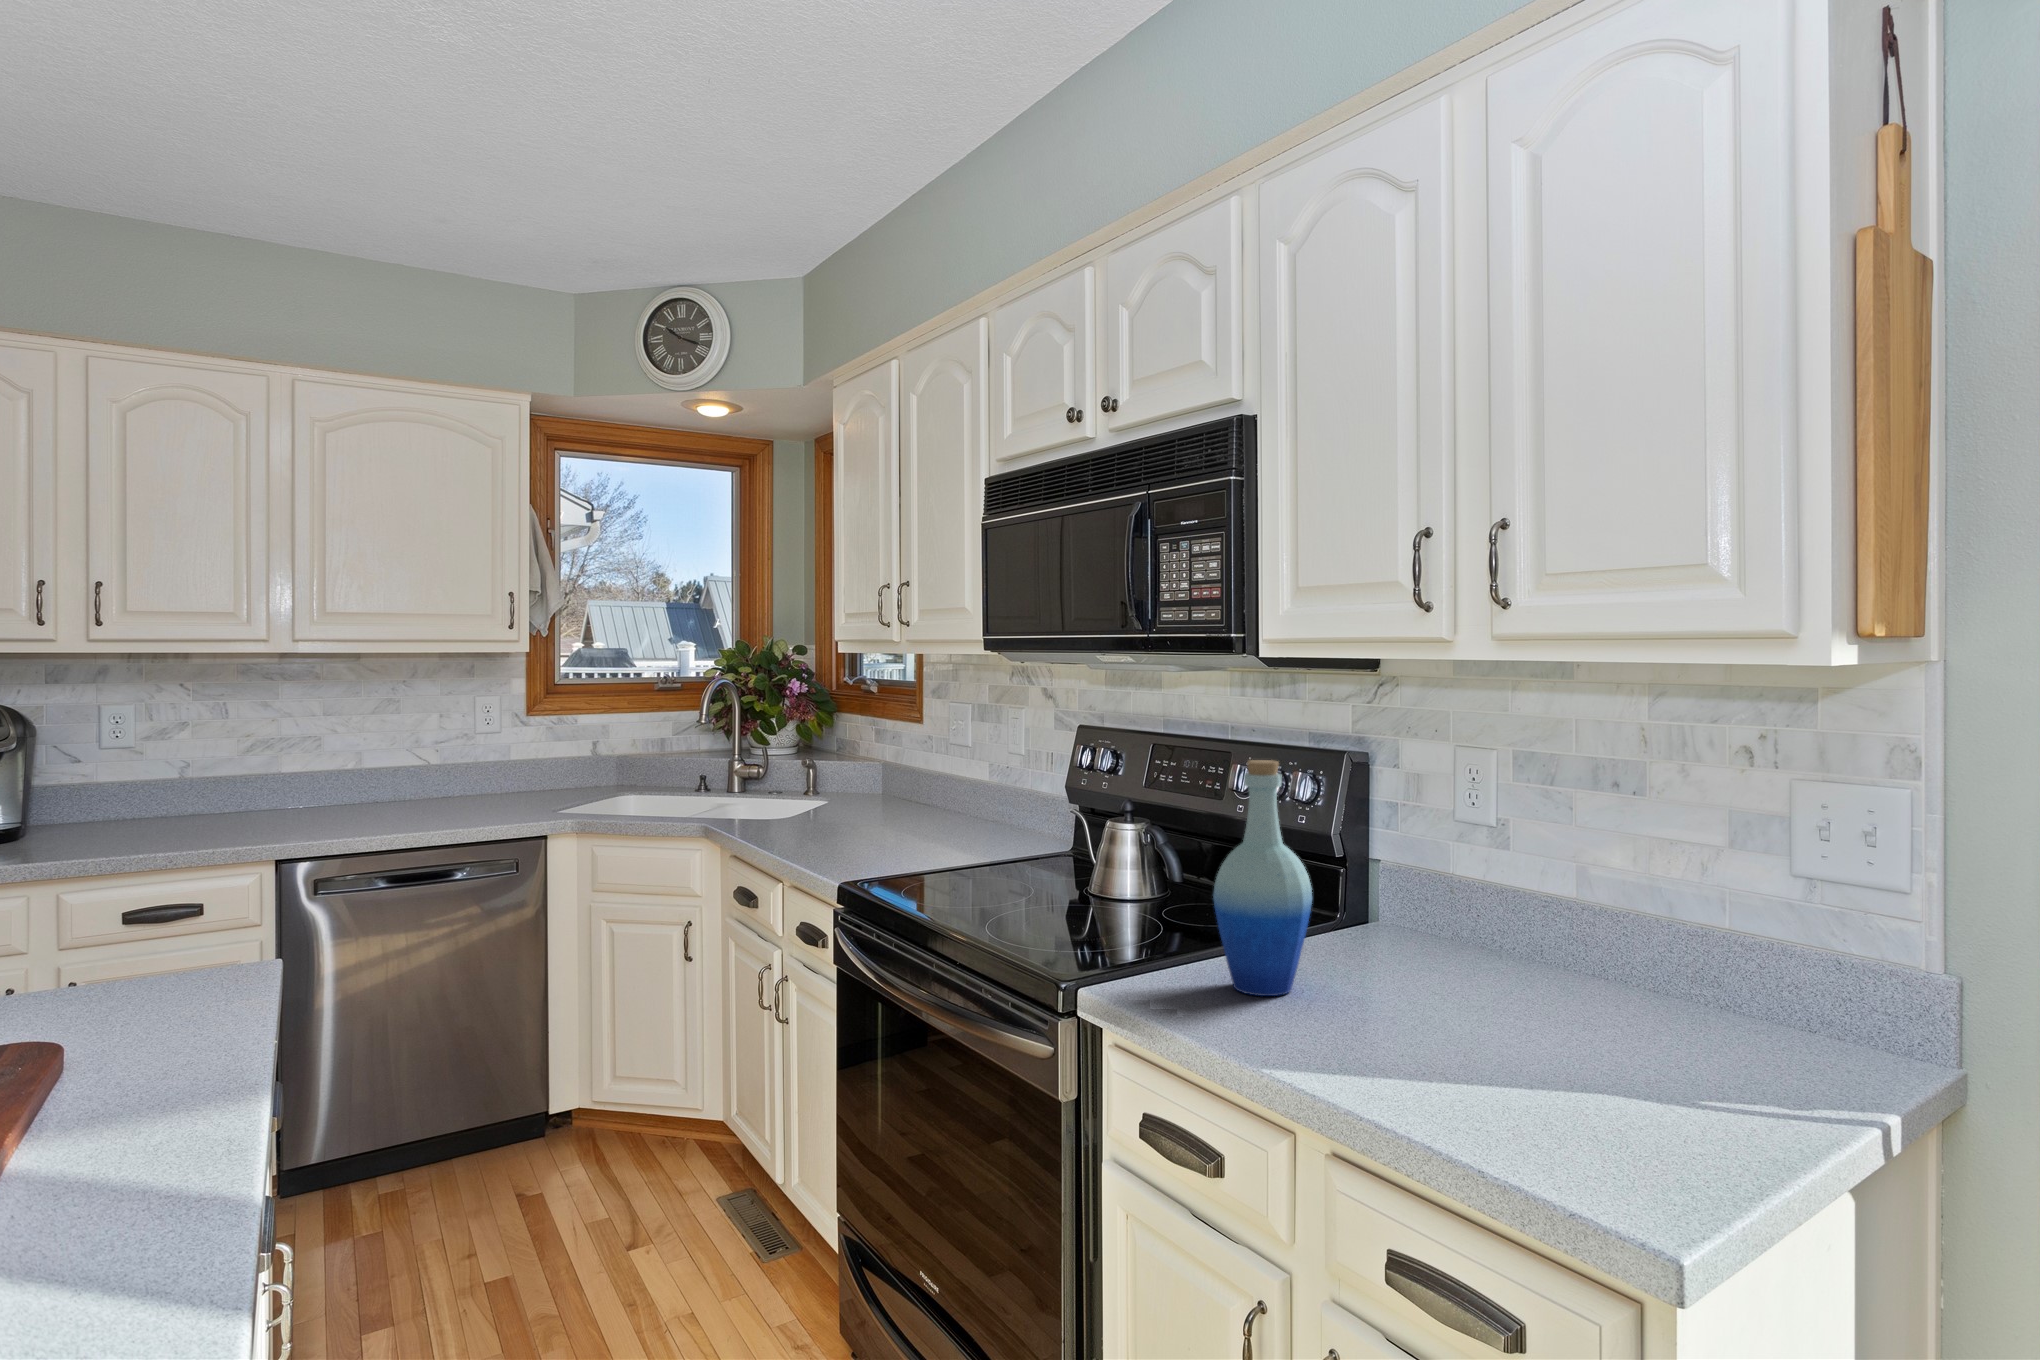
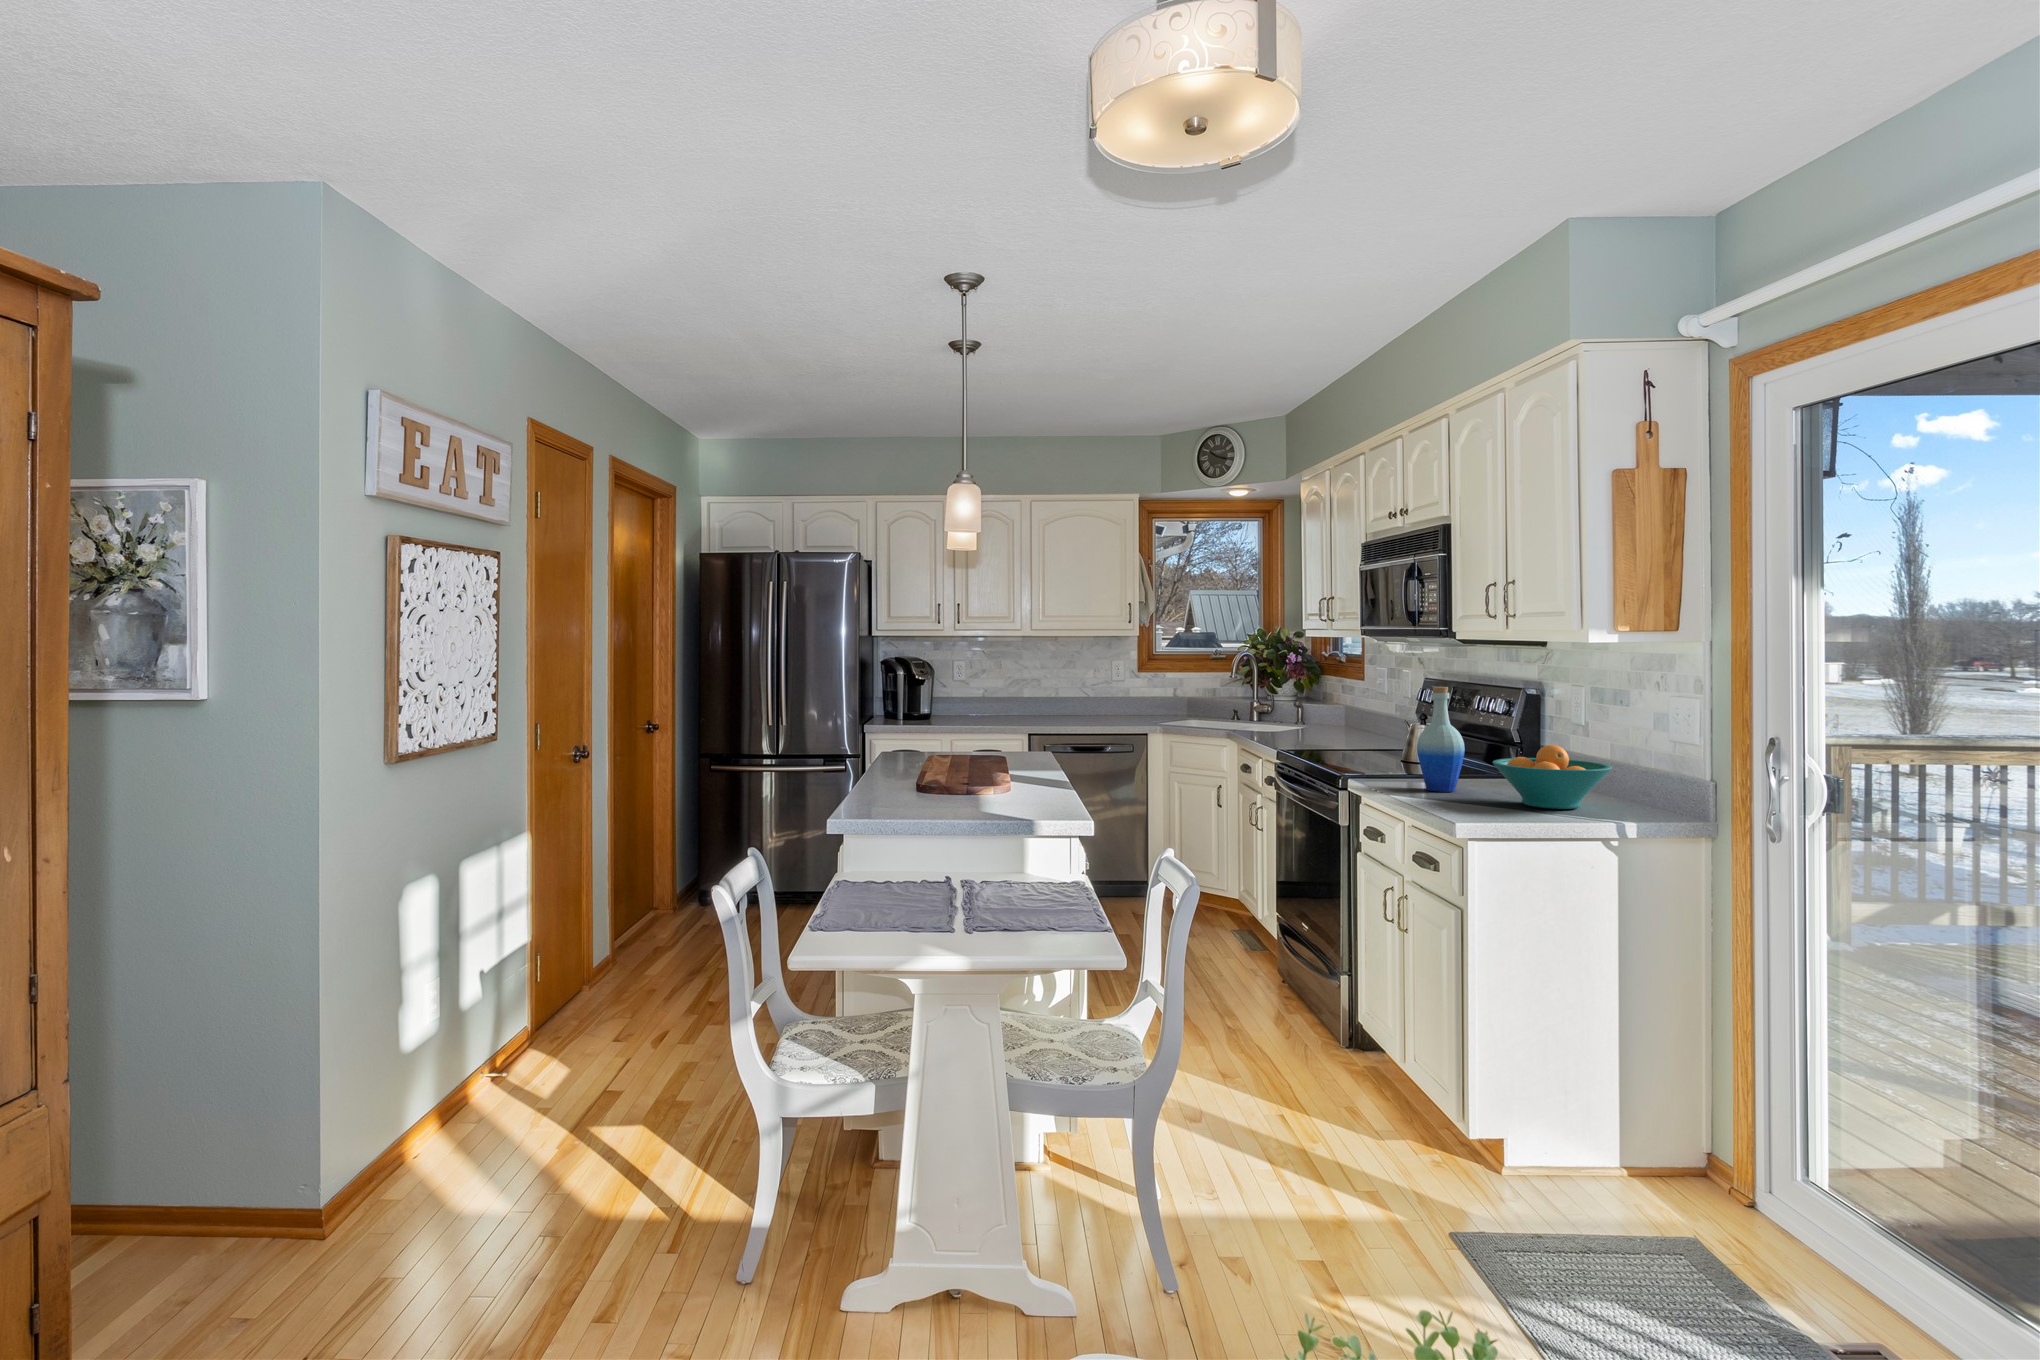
fruit bowl: none [1411,890,1664,1041] -> present [1493,745,1612,809]

